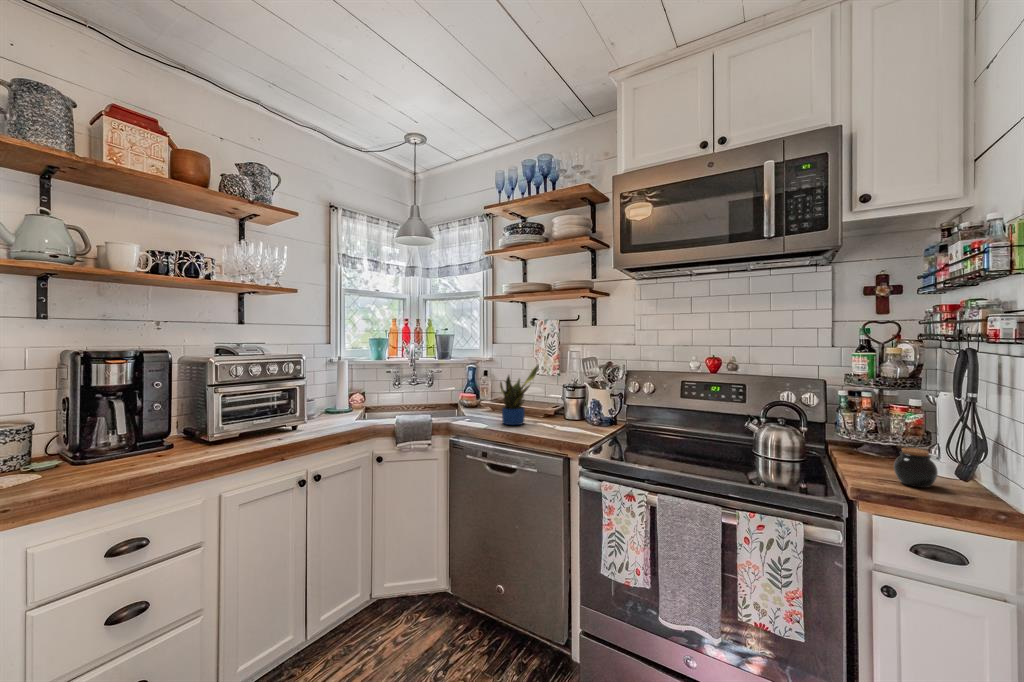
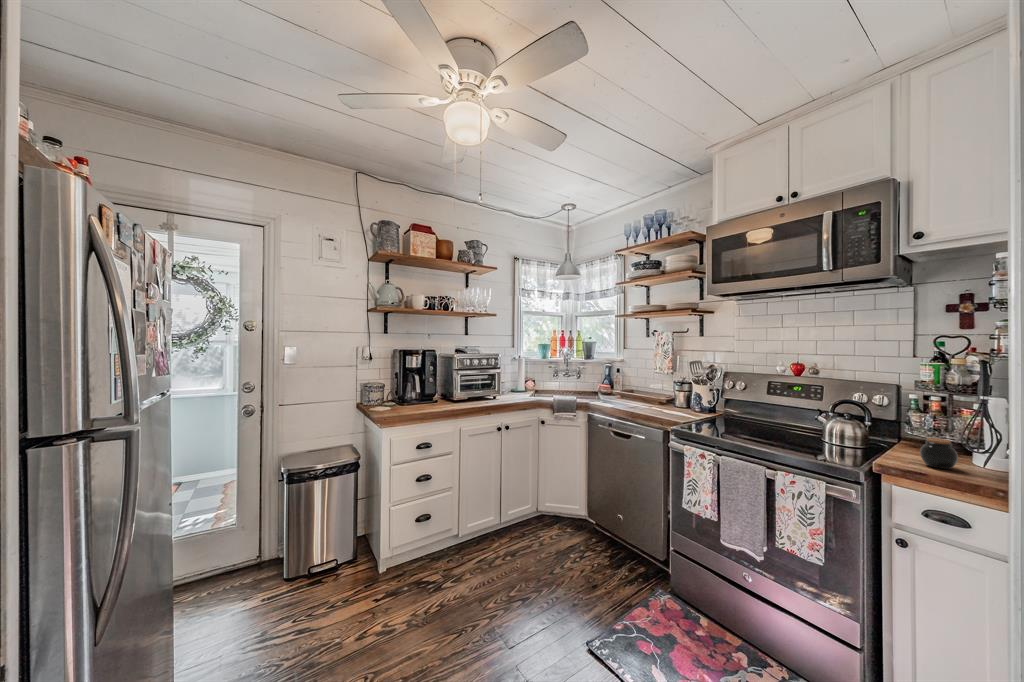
potted plant: present [500,365,538,425] -> none [624,364,654,407]

